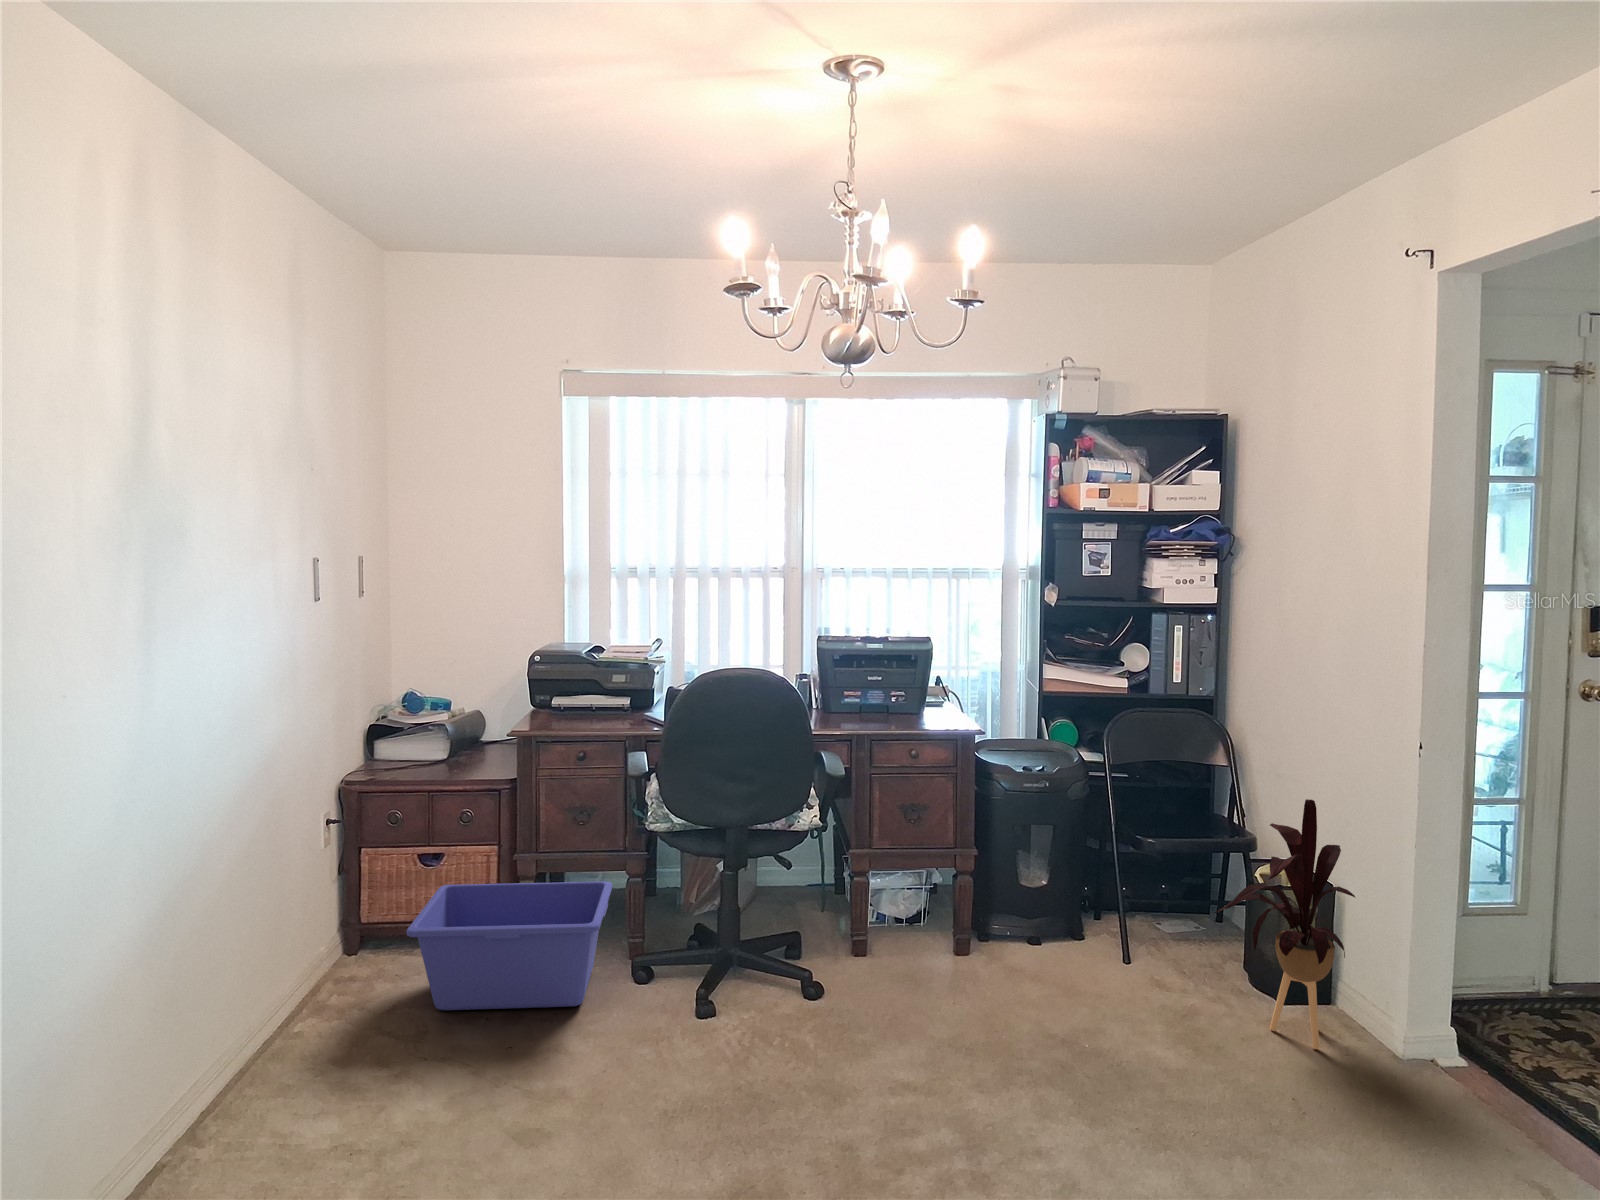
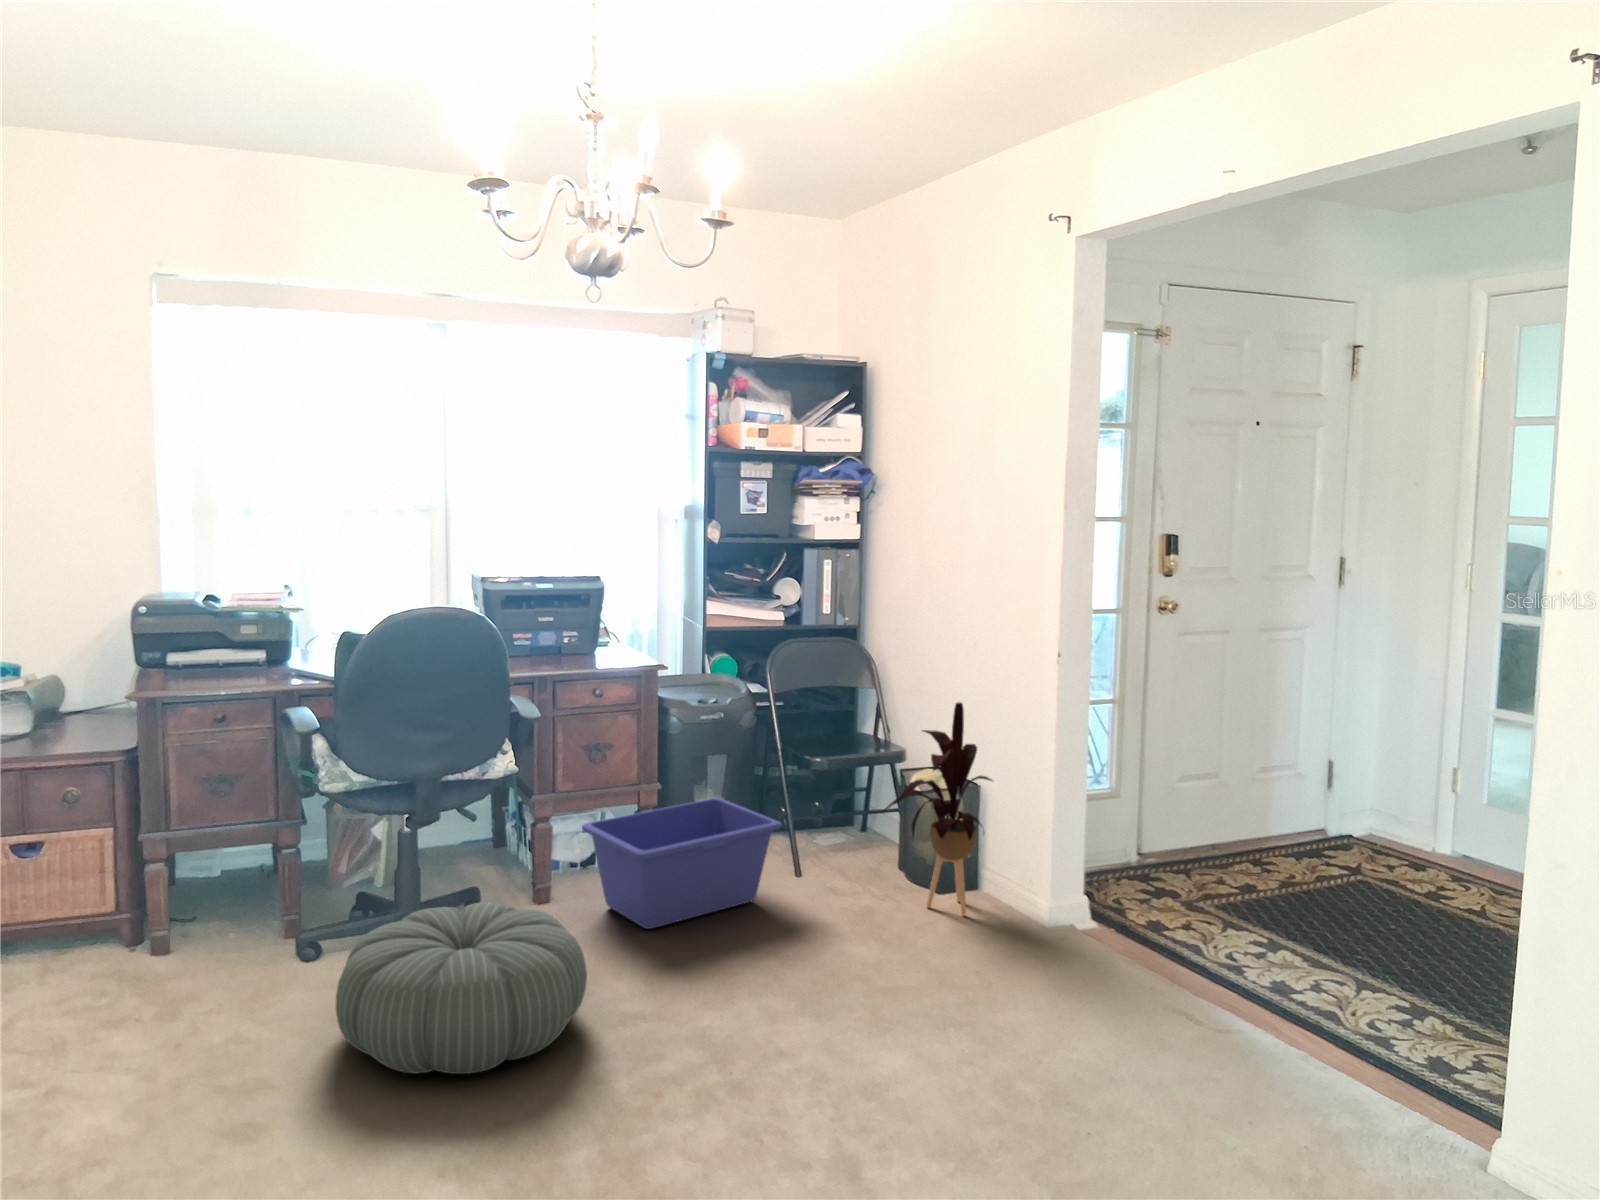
storage bin: present [406,881,612,1010] -> present [582,798,782,929]
pouf: none [613,959,851,1144] -> present [336,902,587,1074]

